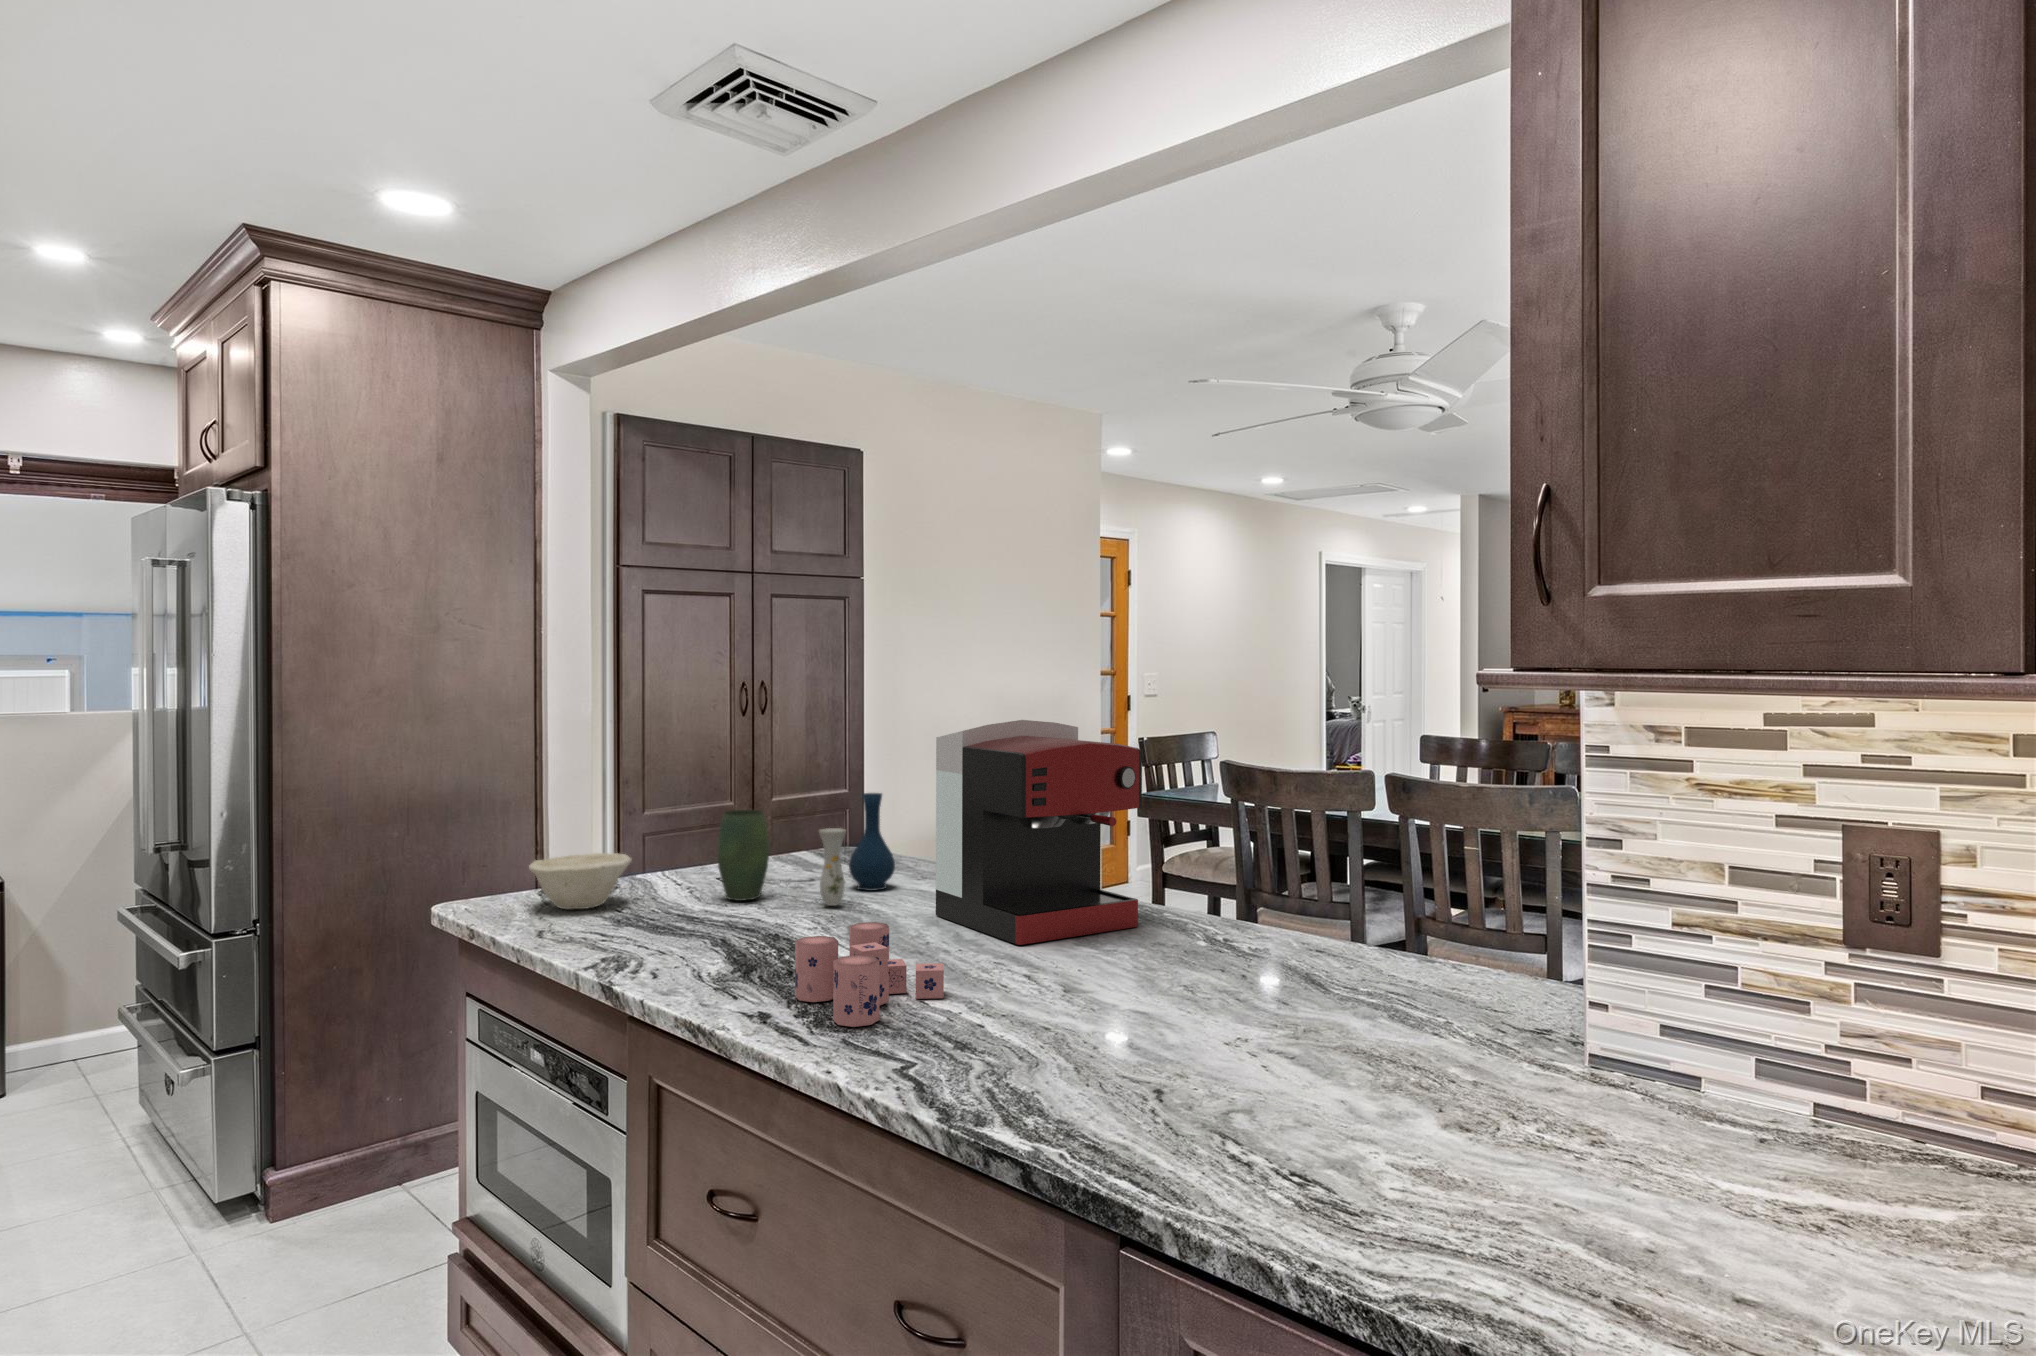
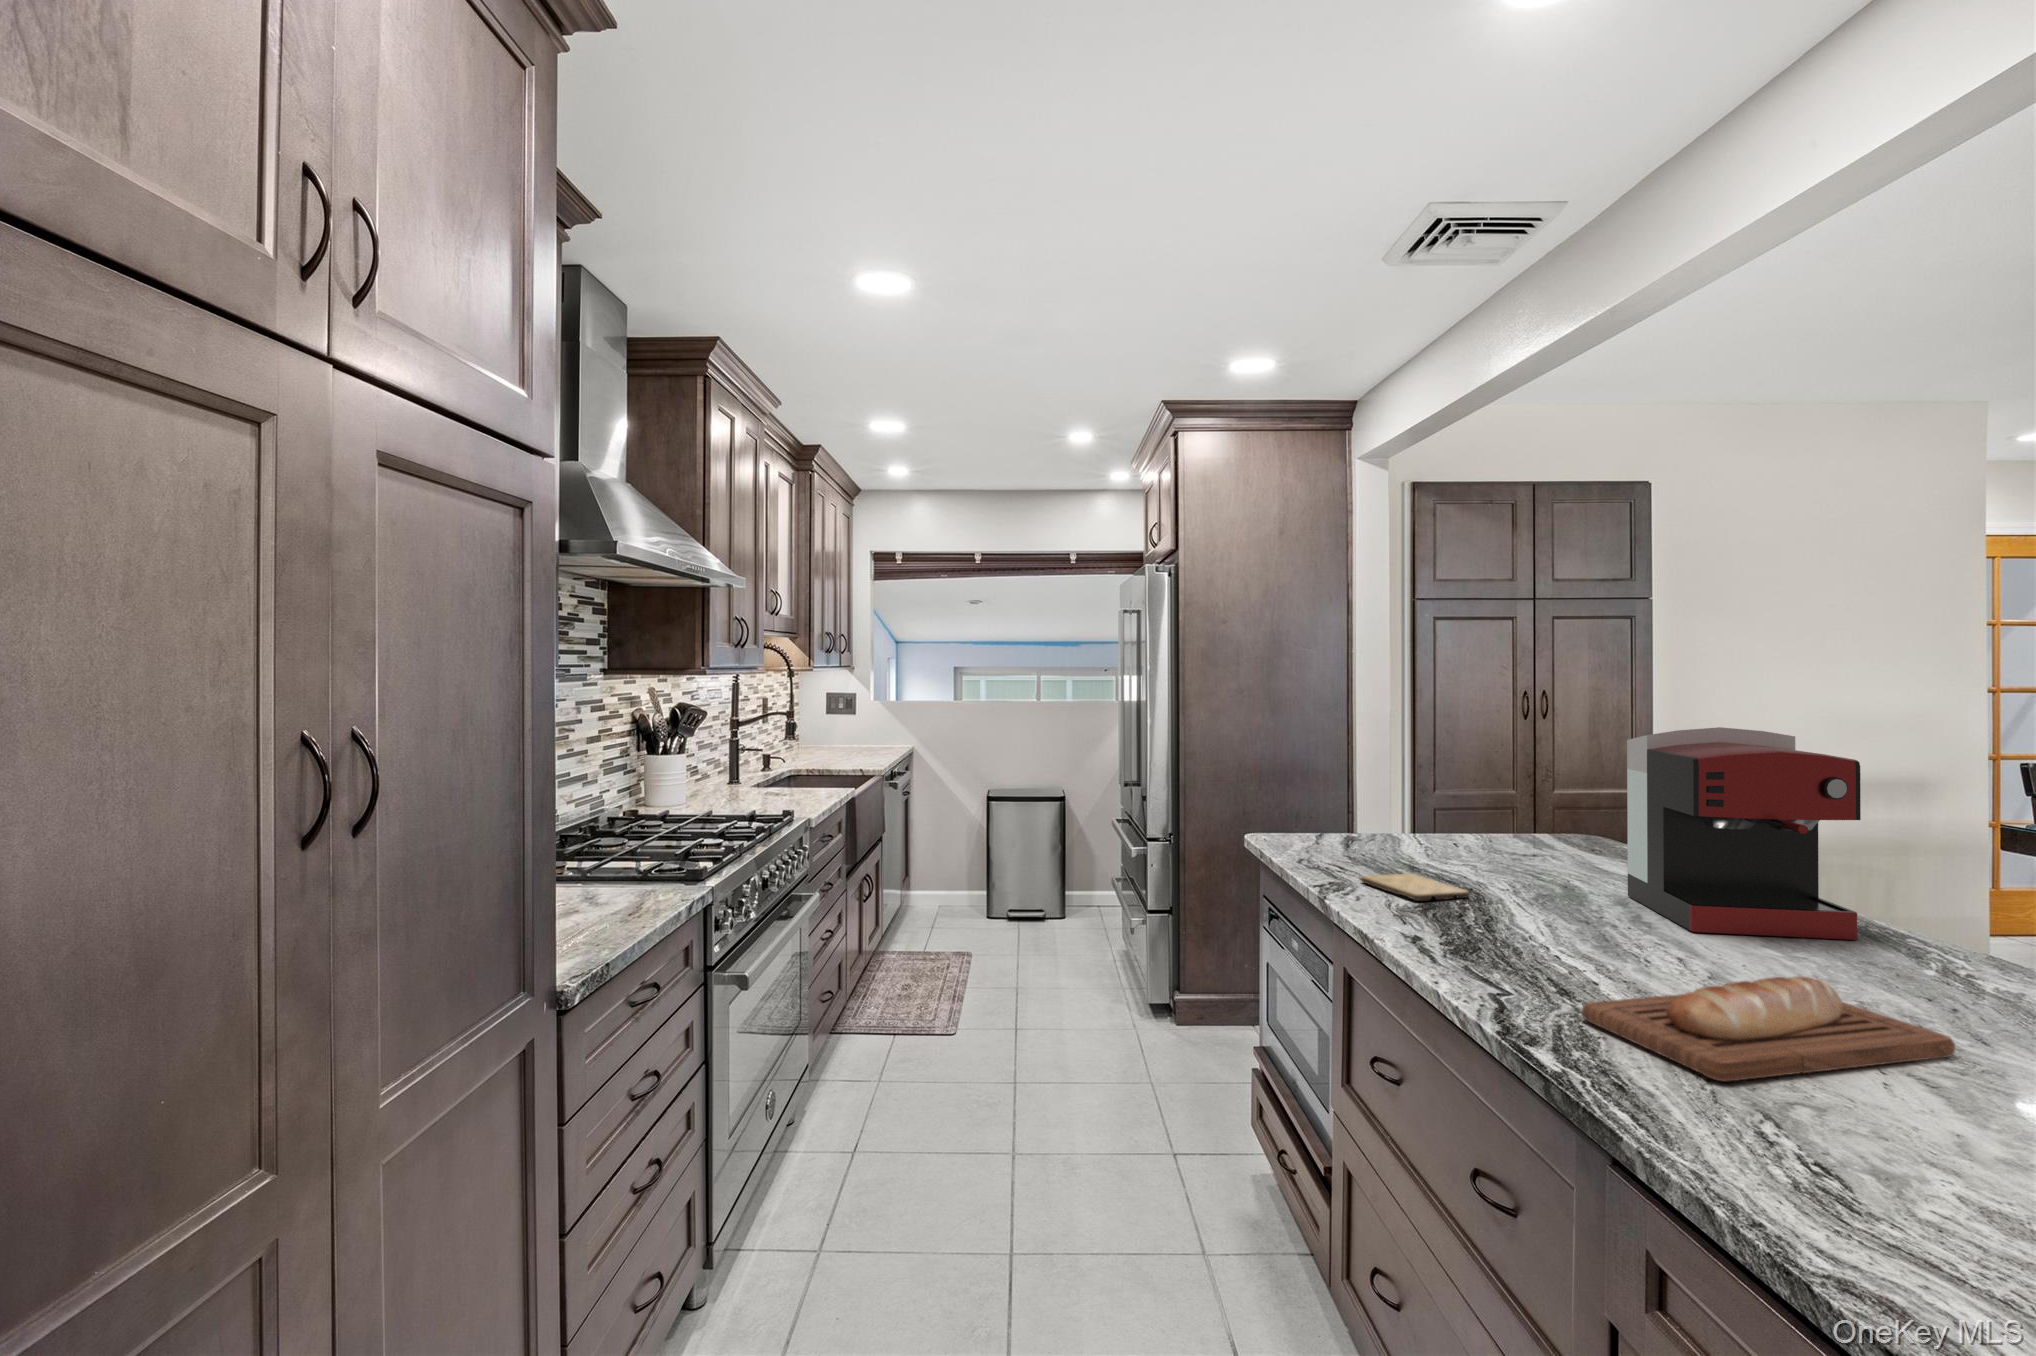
vase: present [718,793,895,906] -> none [1441,785,1608,875]
bowl: present [529,853,632,909] -> none [1303,812,1376,850]
candle: present [795,922,944,1027] -> none [1449,885,1581,961]
cutting board: none [643,927,786,964] -> present [1361,873,1469,901]
bread loaf: none [1006,975,1283,1110] -> present [1582,977,1955,1081]

